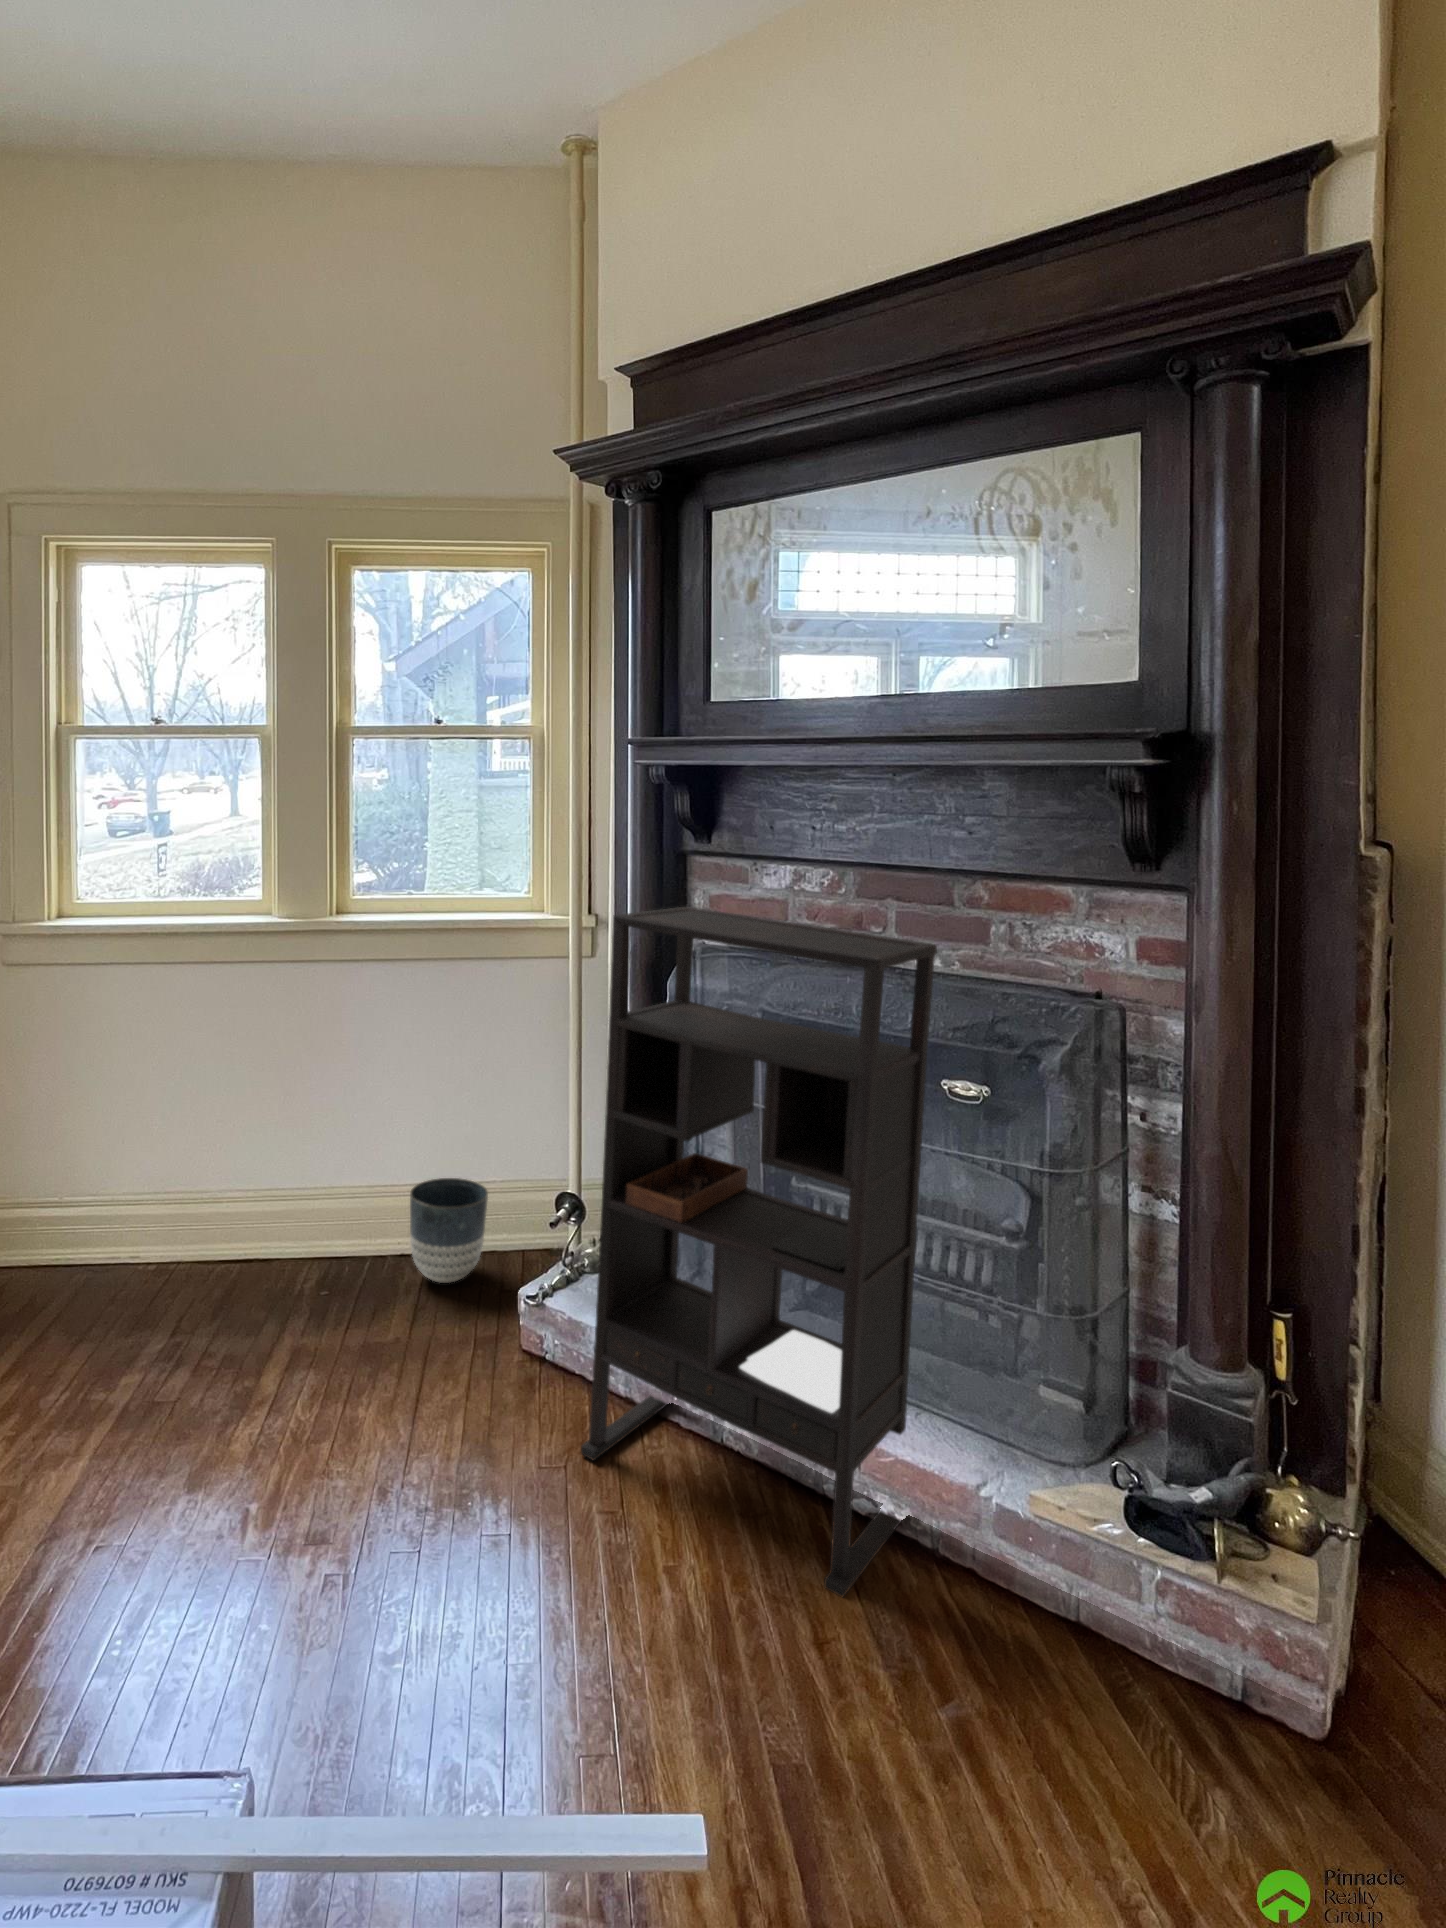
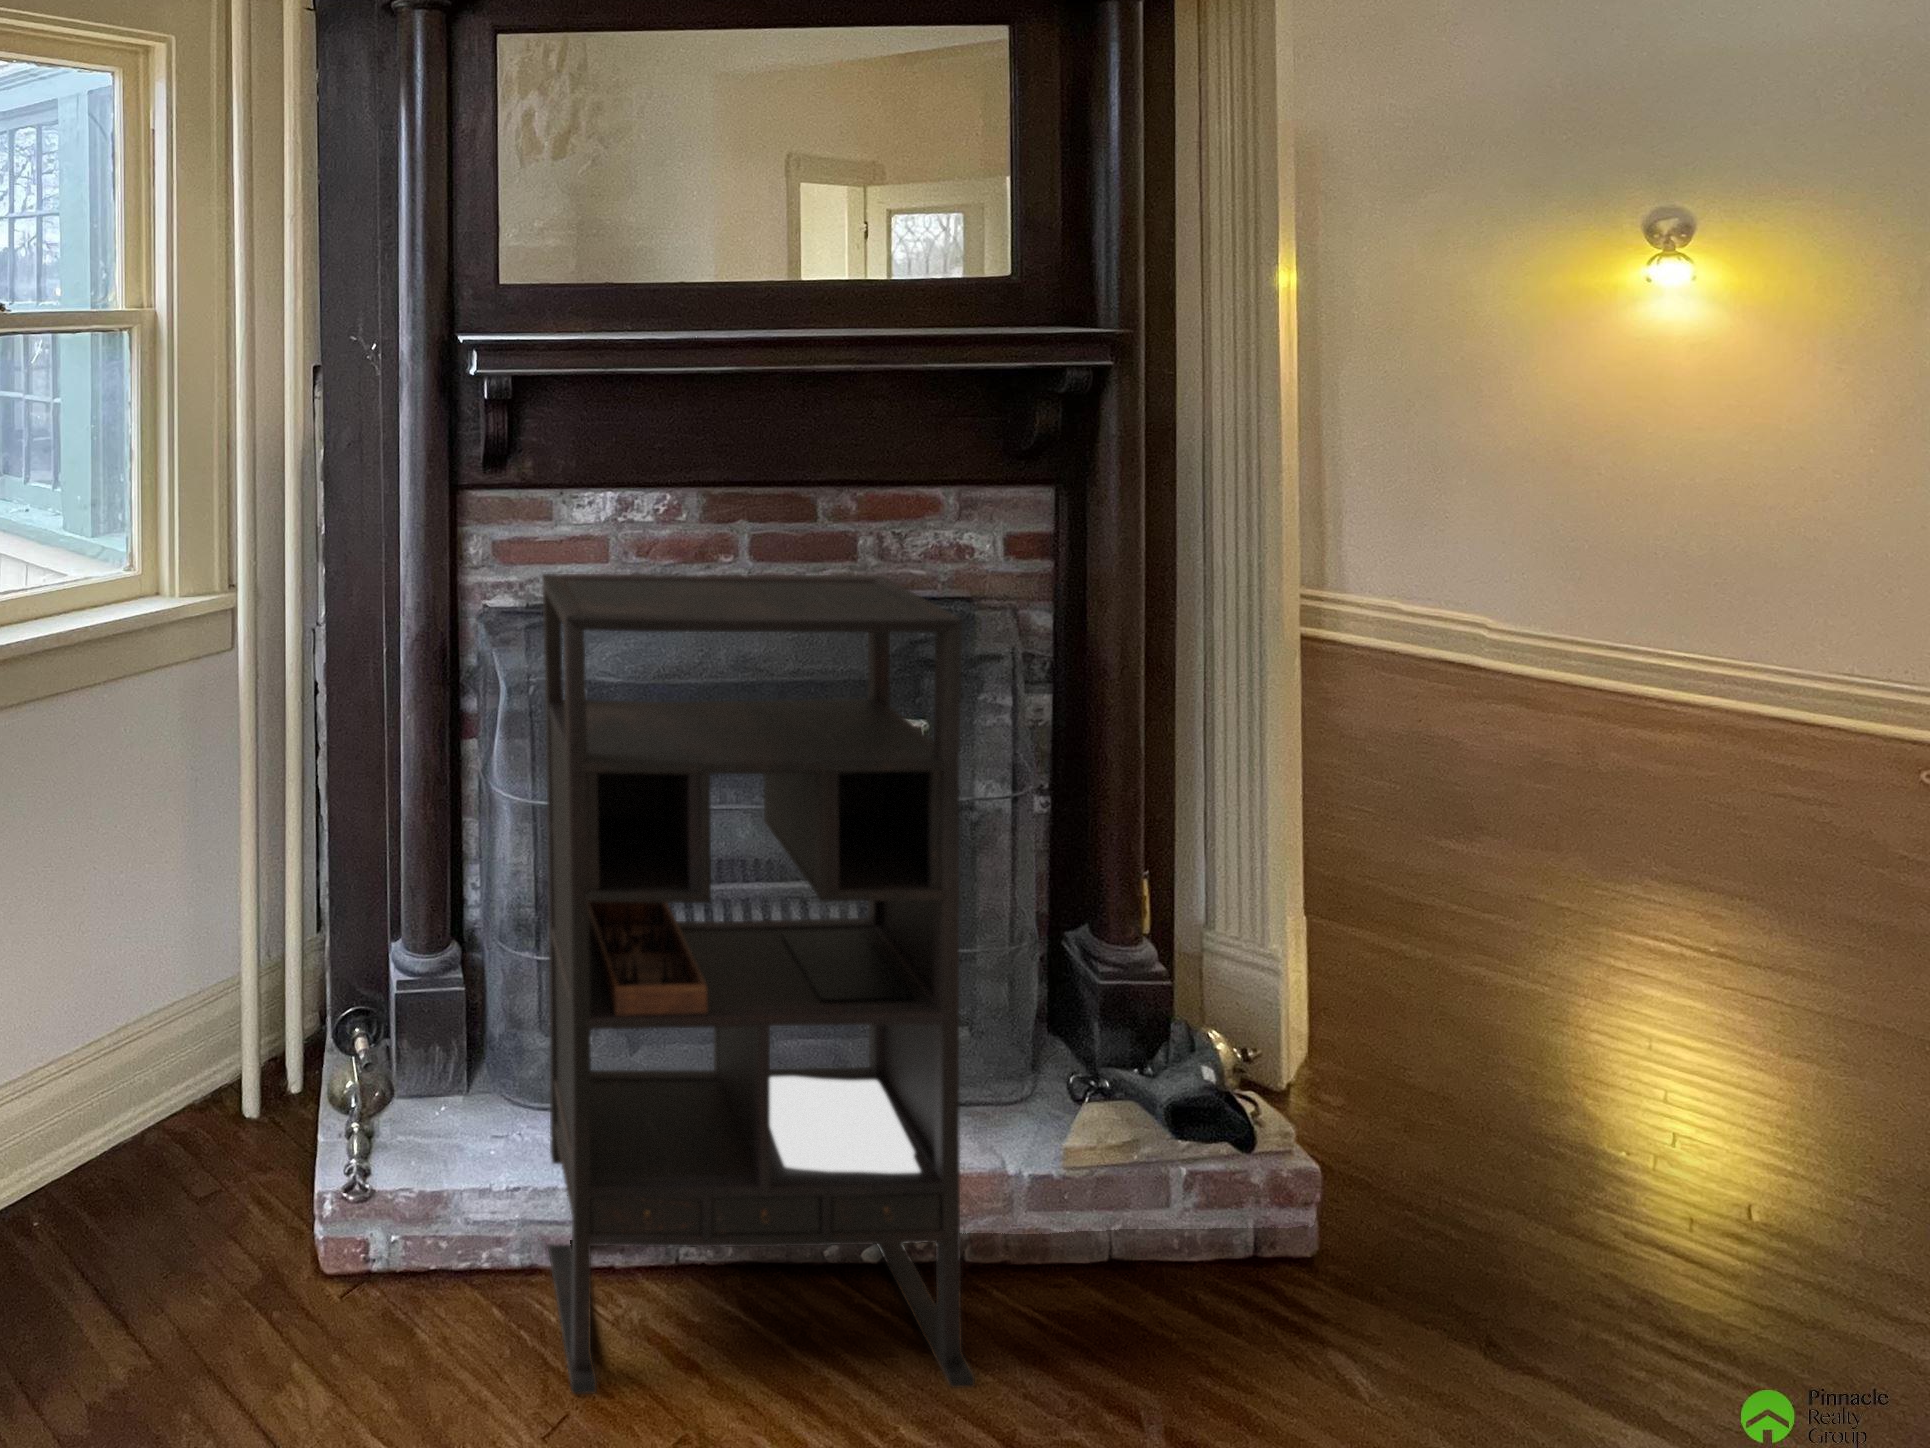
planter: present [410,1178,488,1283] -> none [27,1039,155,1231]

